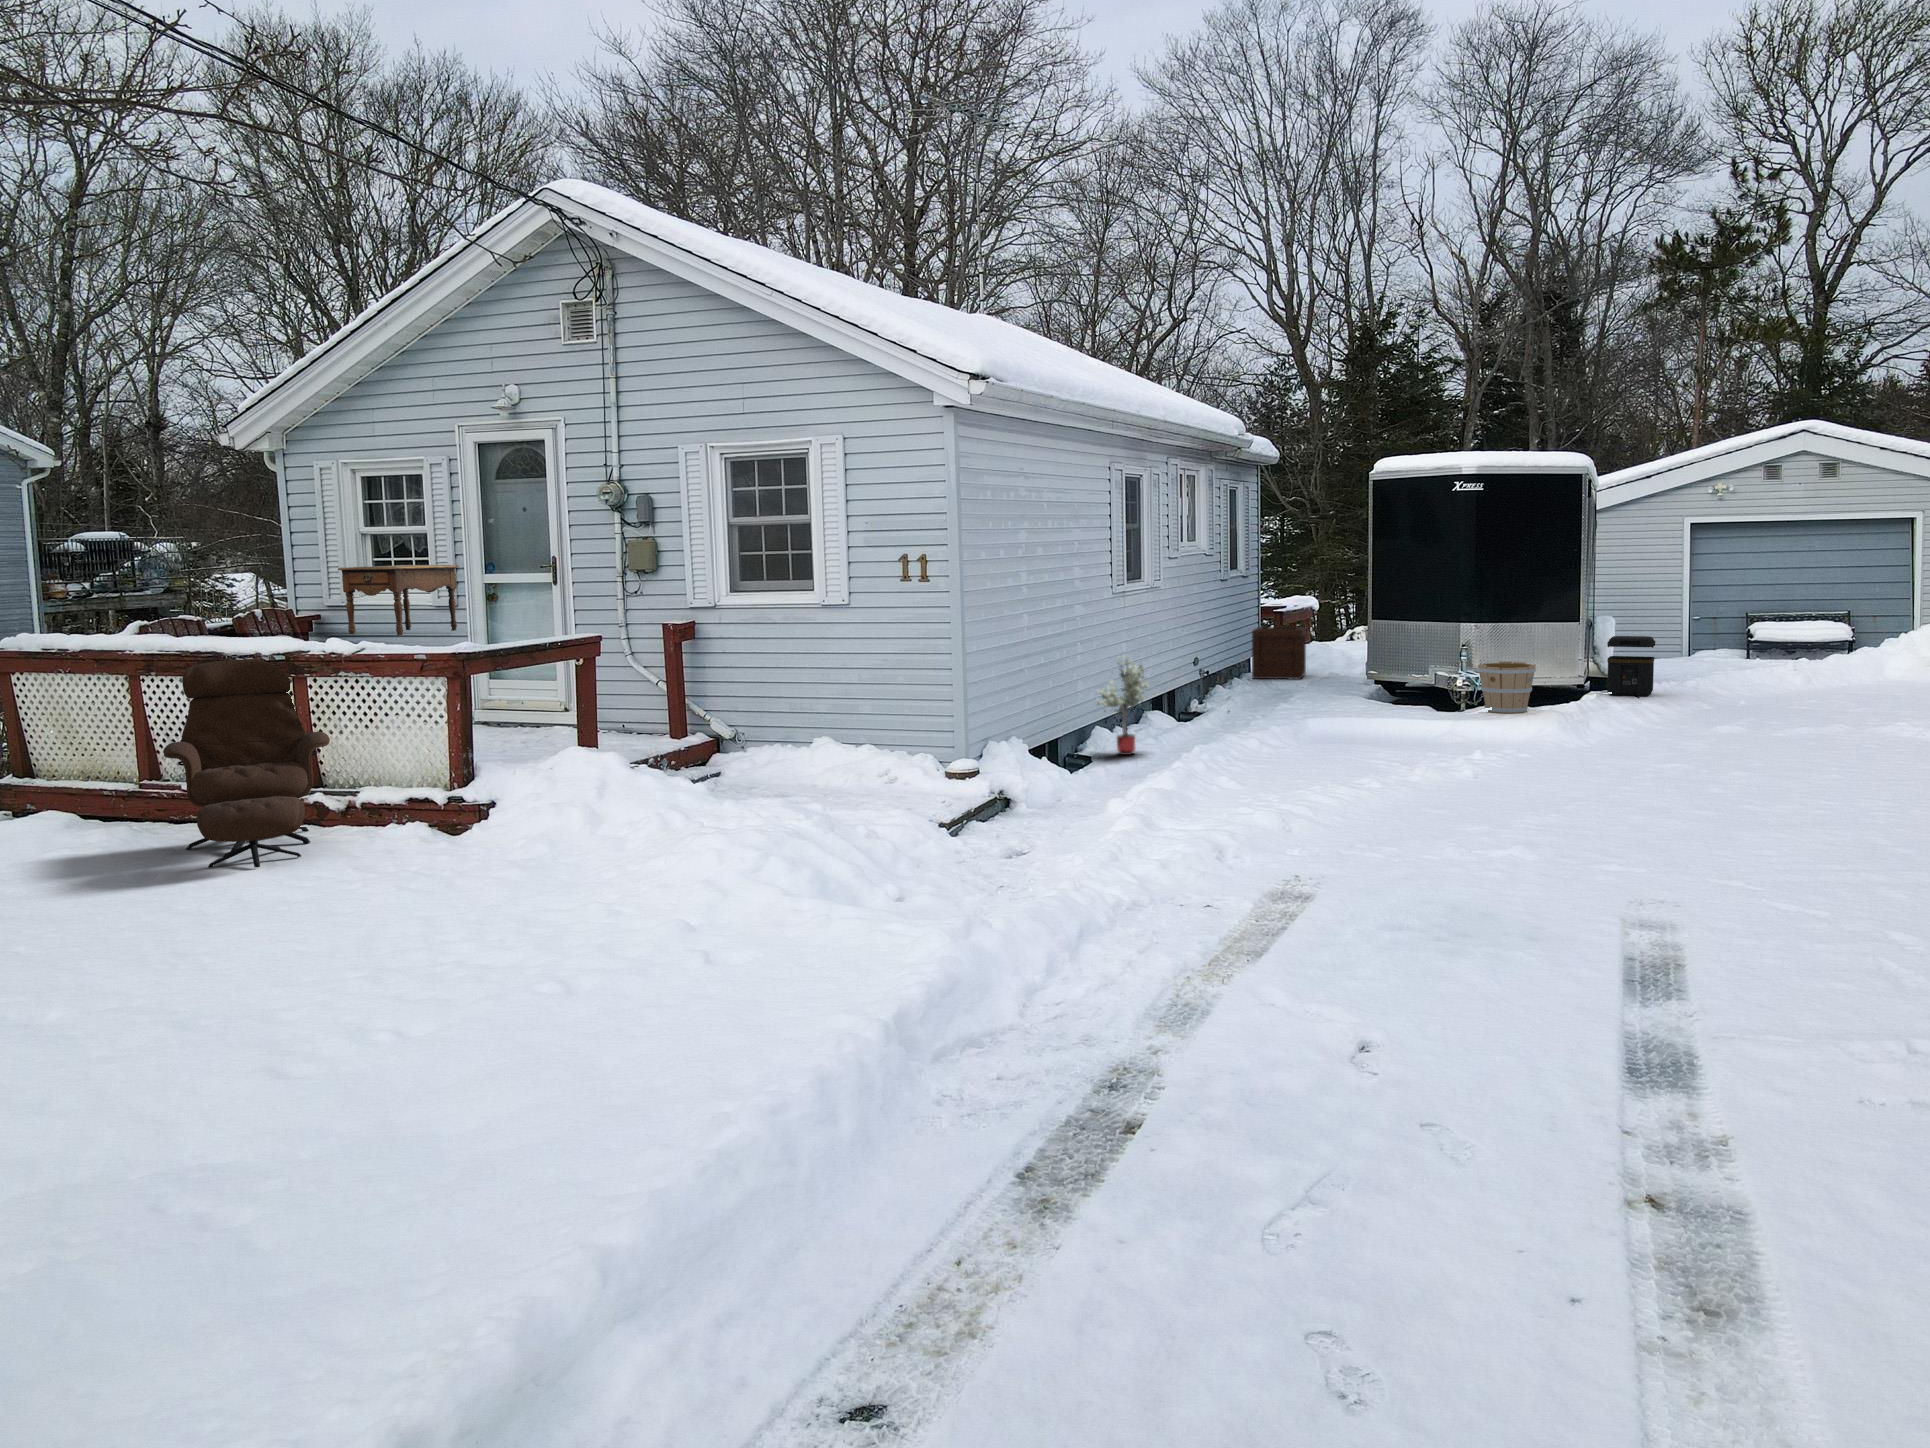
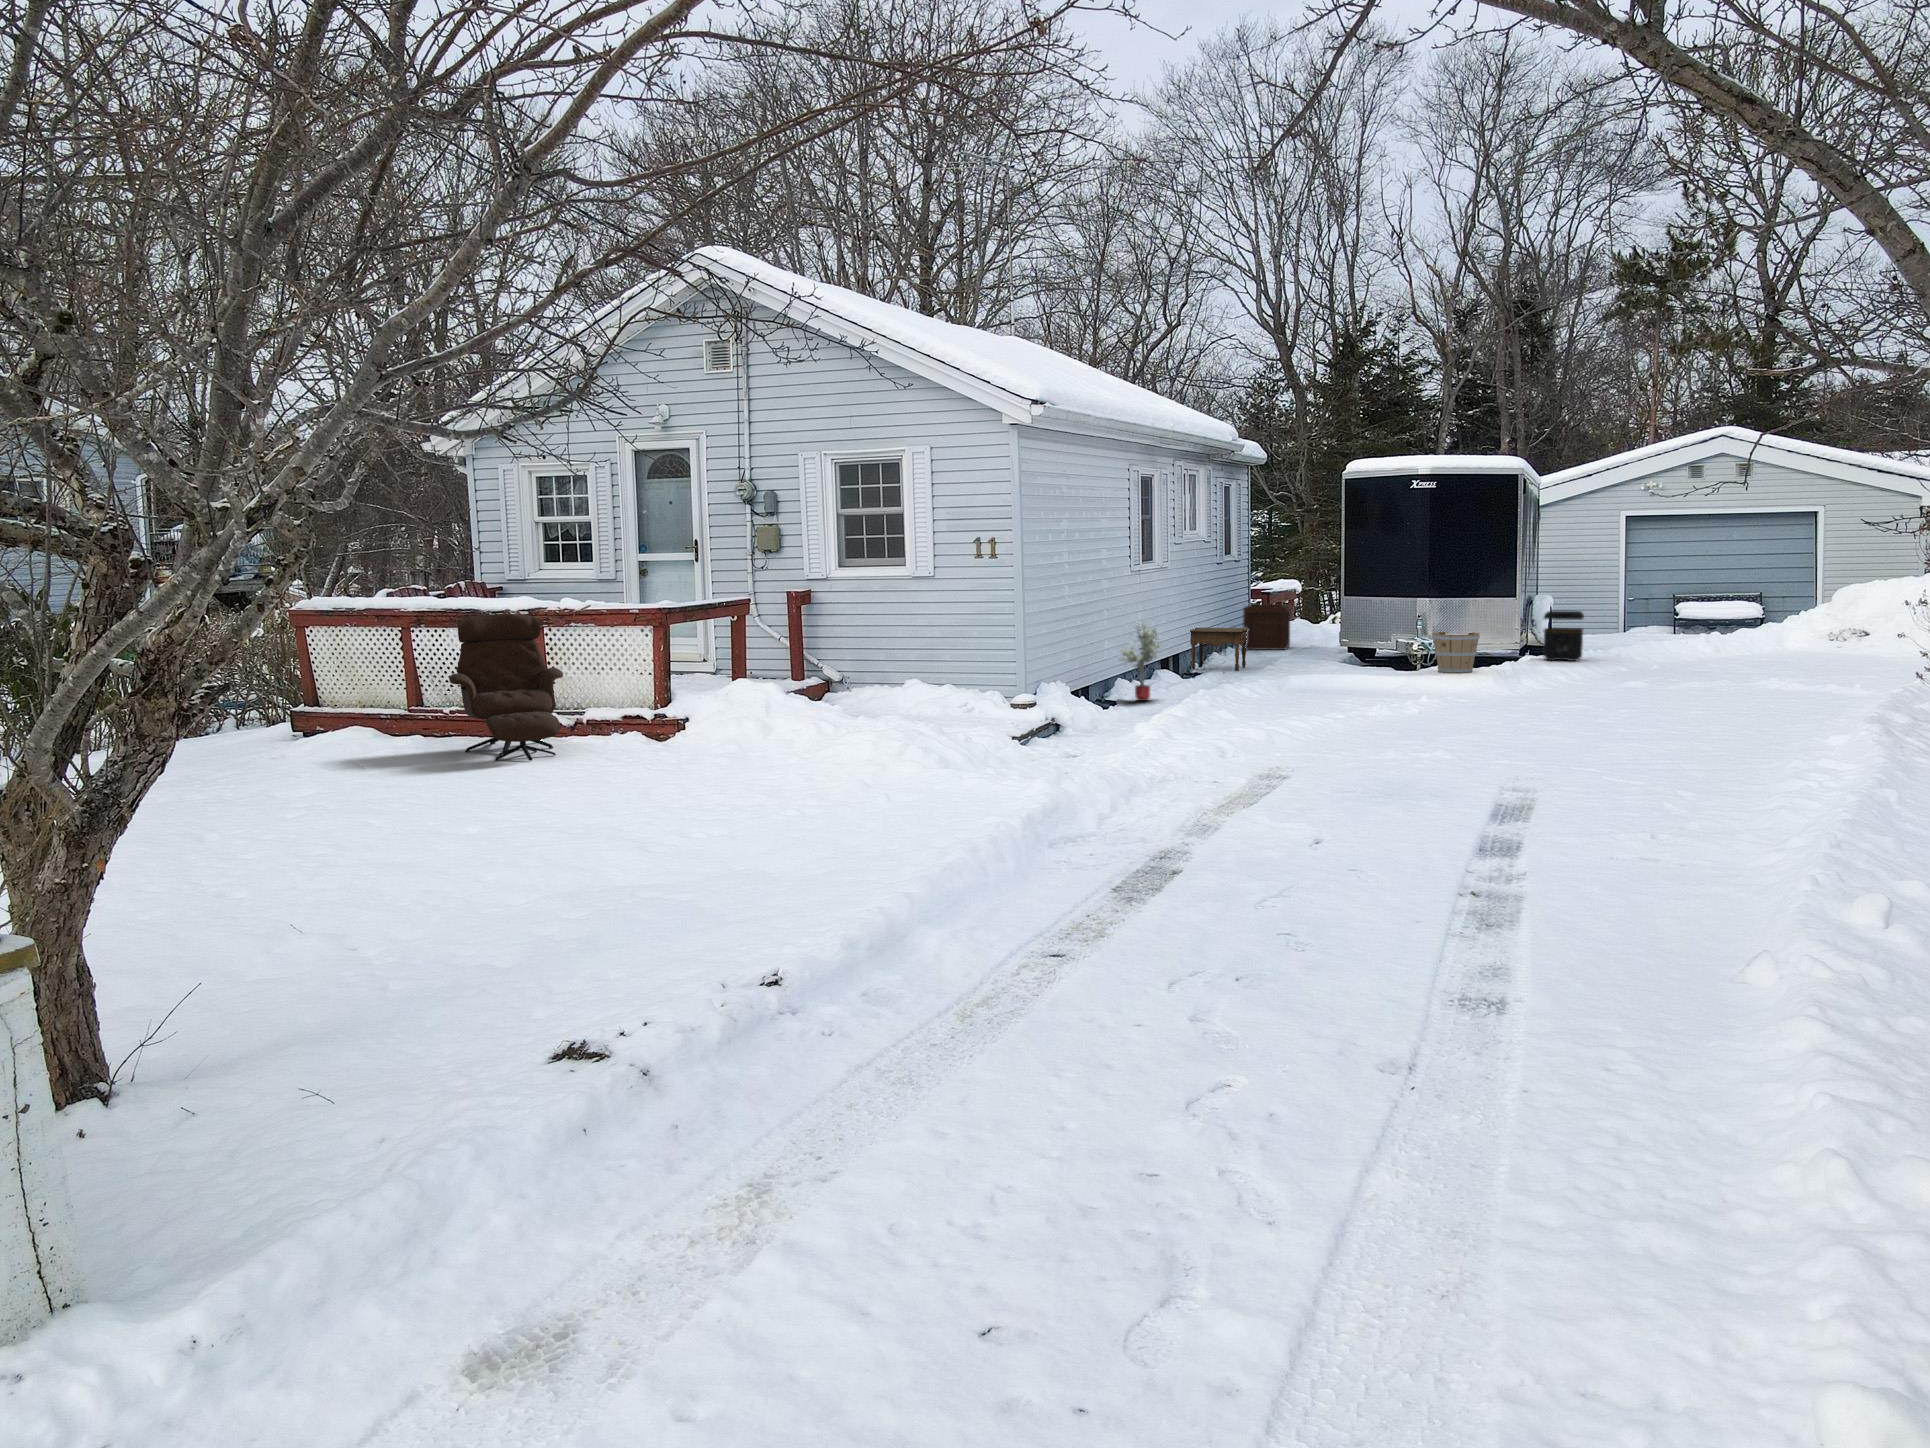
side table: present [338,565,459,636] -> present [1190,628,1248,671]

